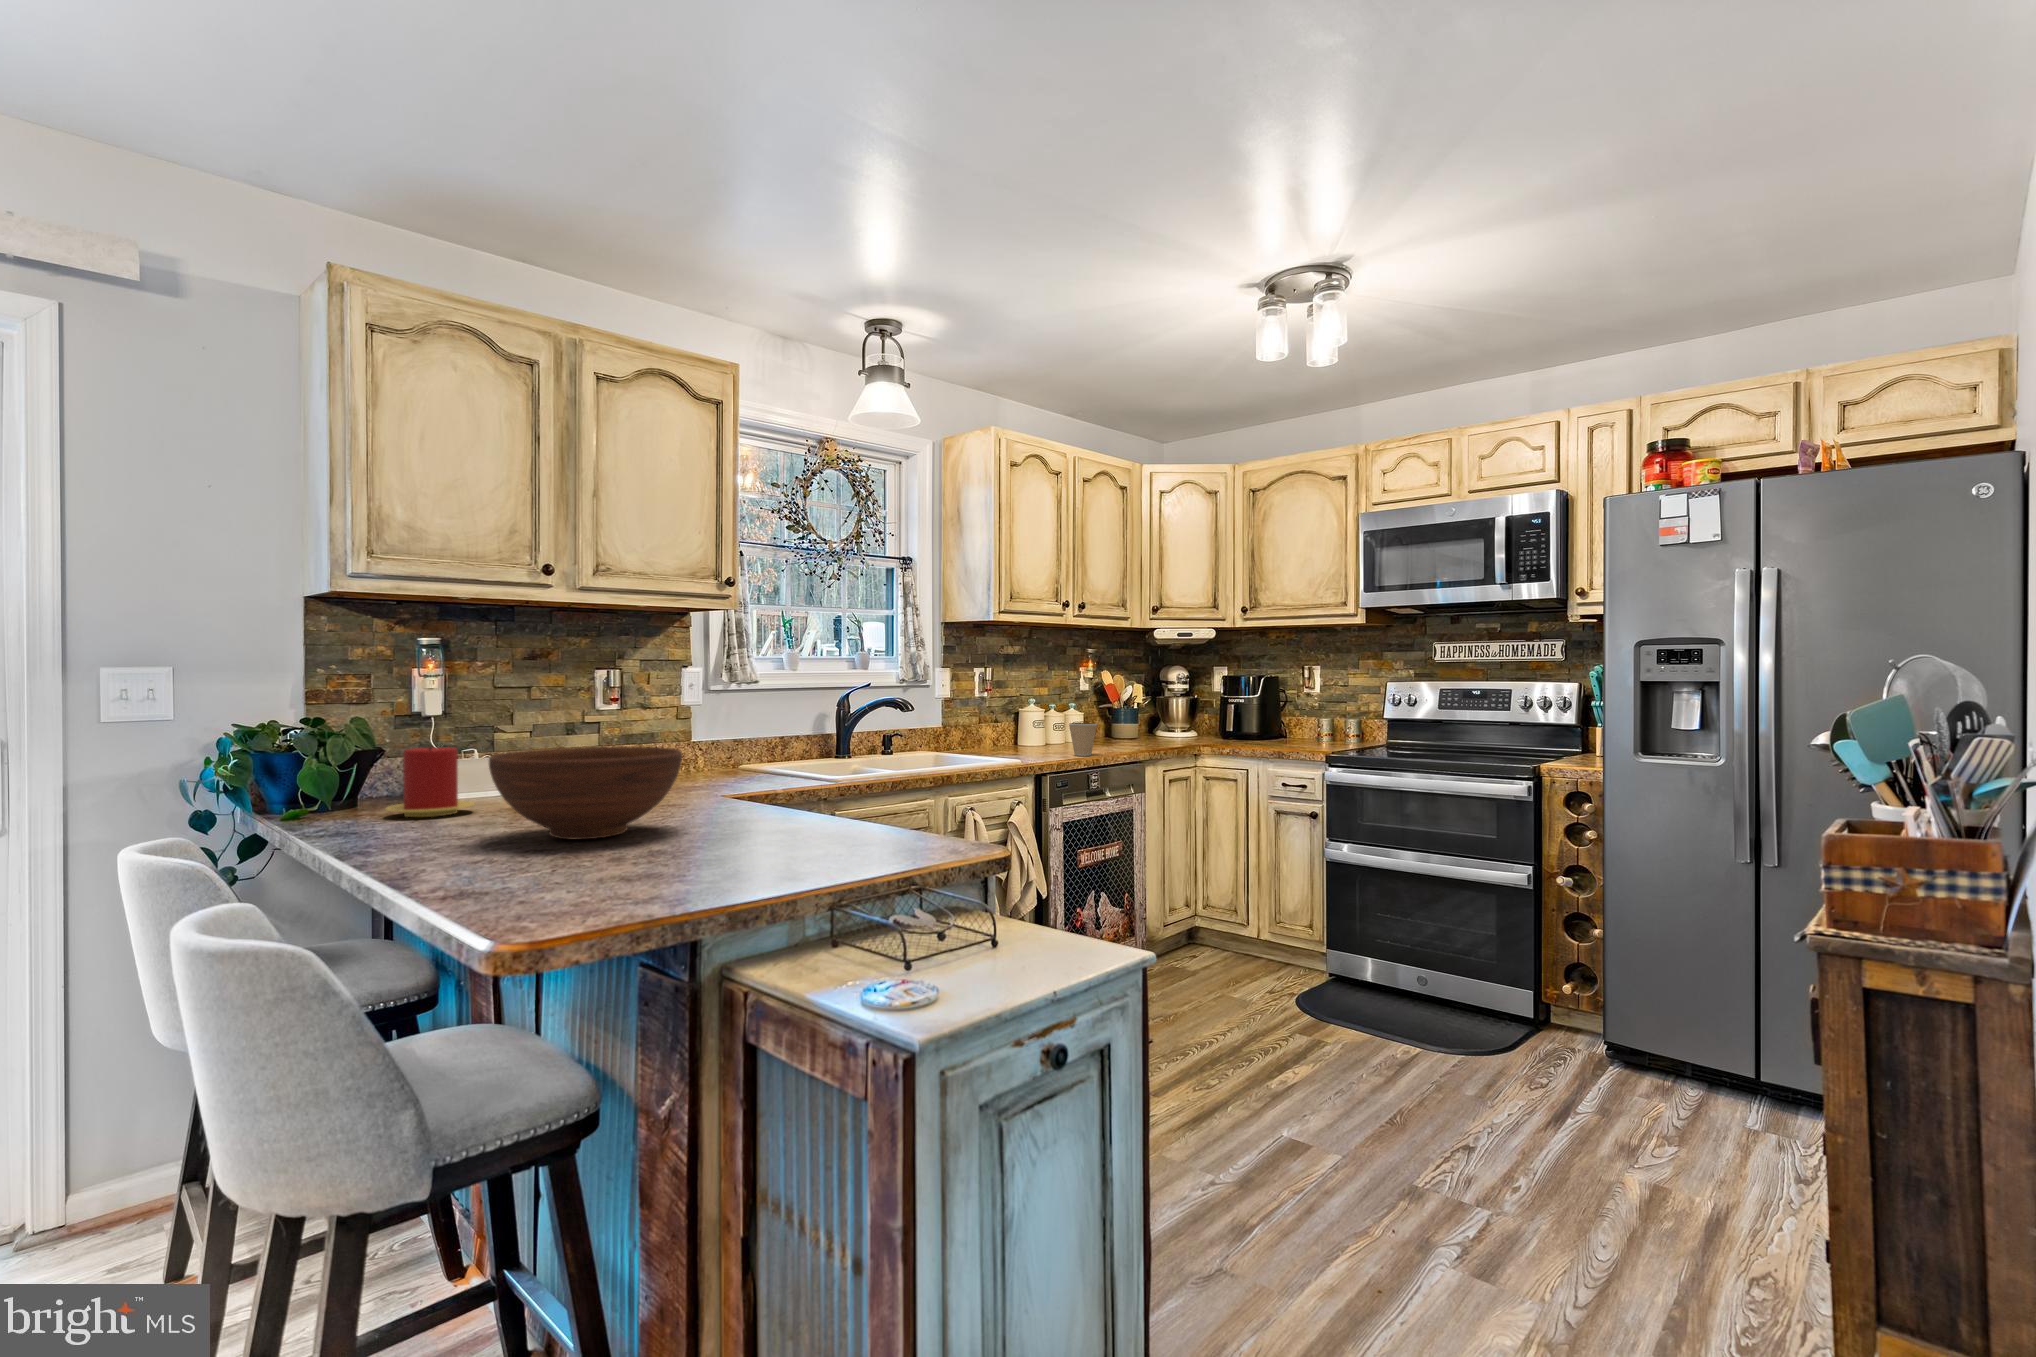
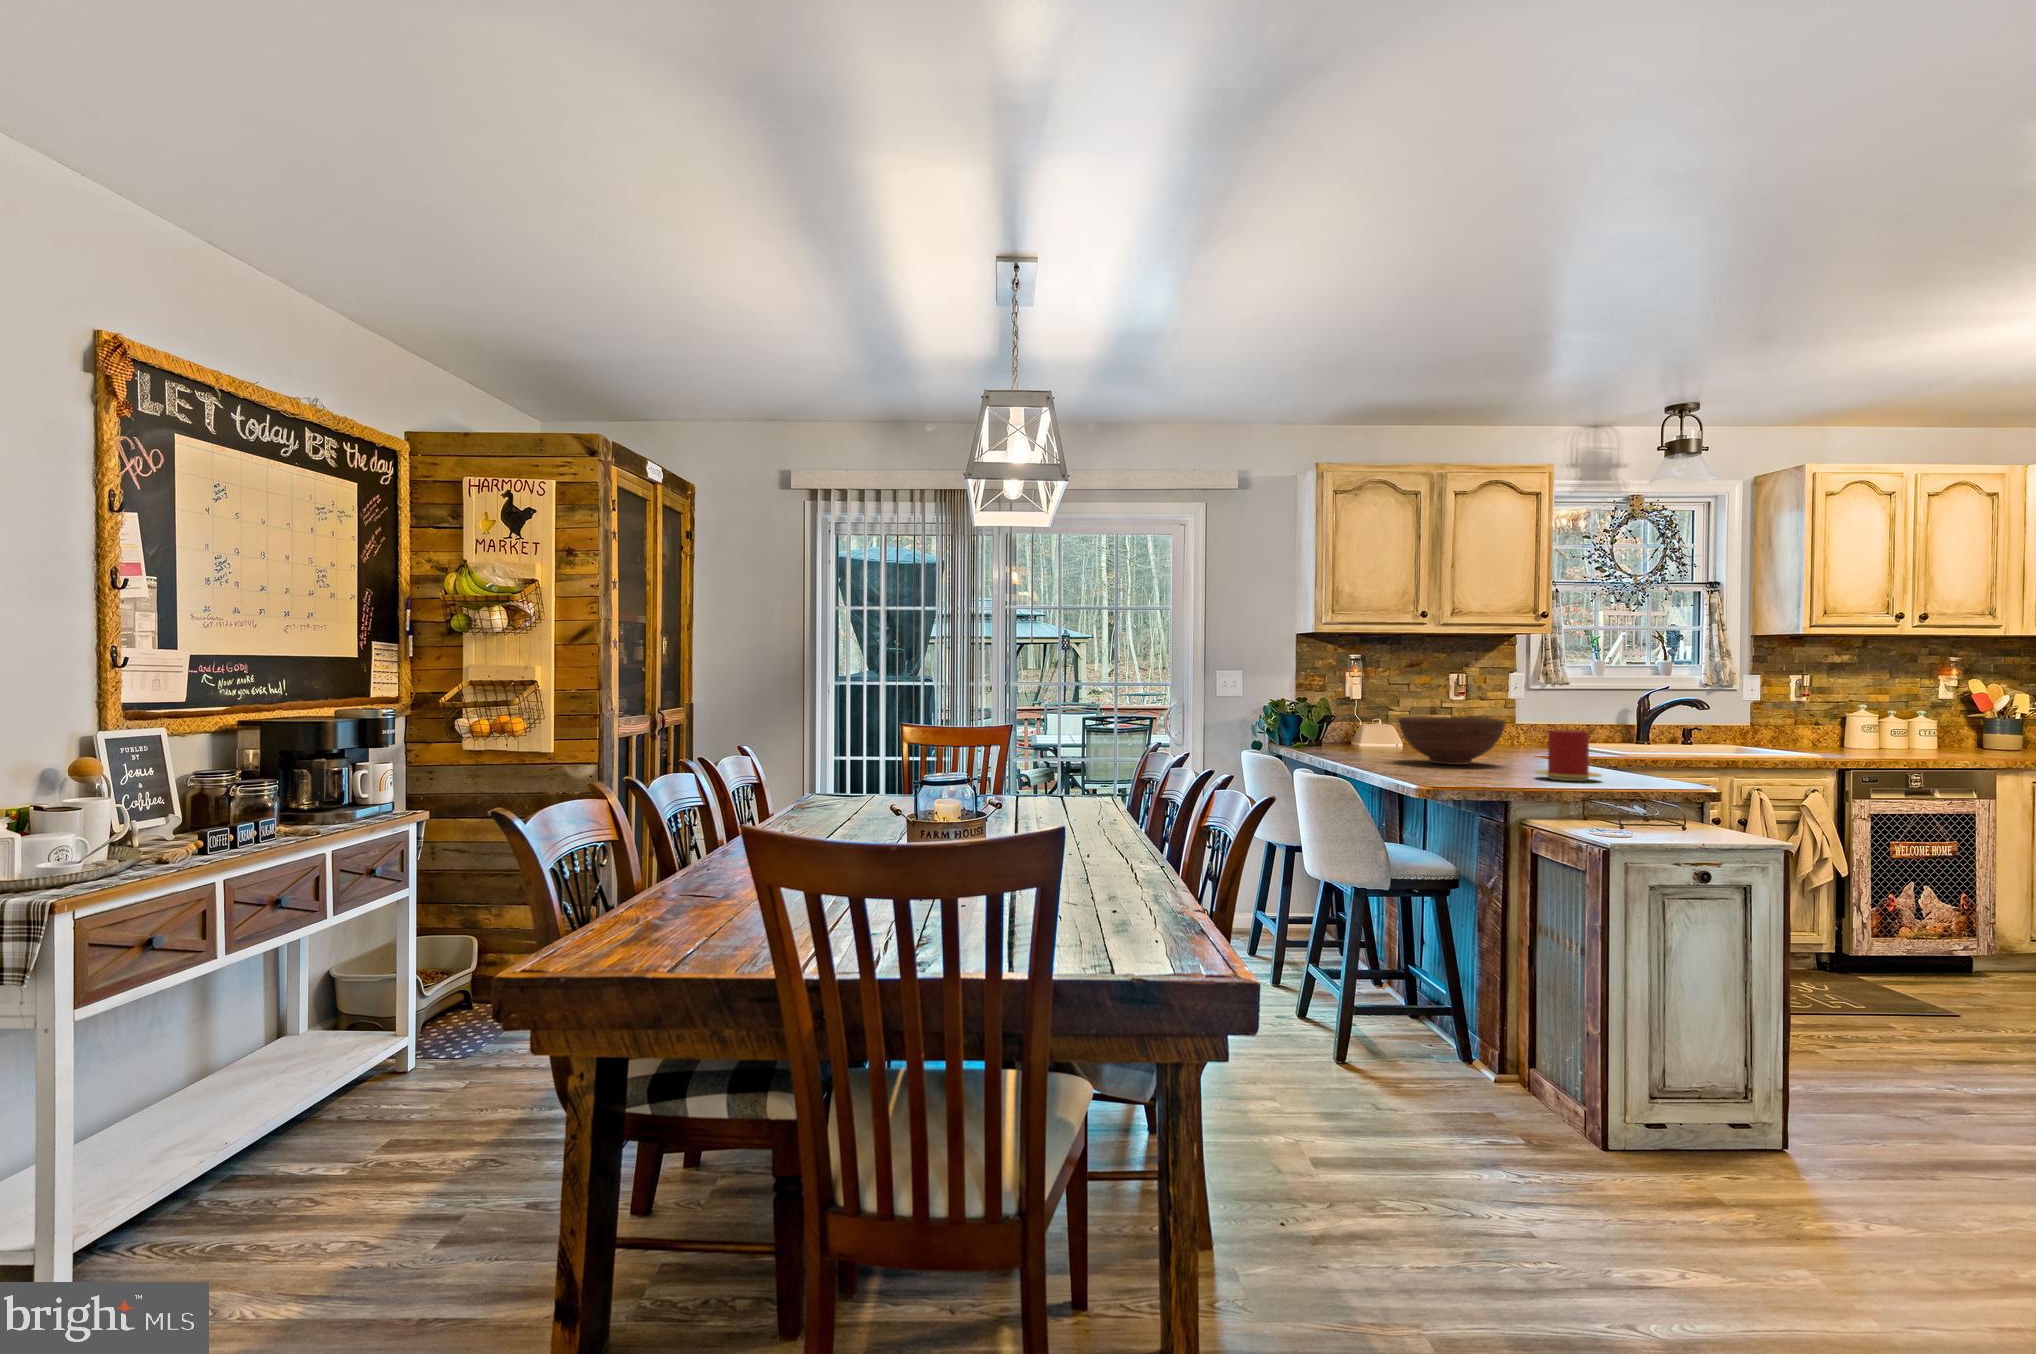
coffee cup: present [1069,723,1097,756] -> none [1888,727,1925,757]
candle: present [386,747,475,817] -> present [1536,730,1601,781]

